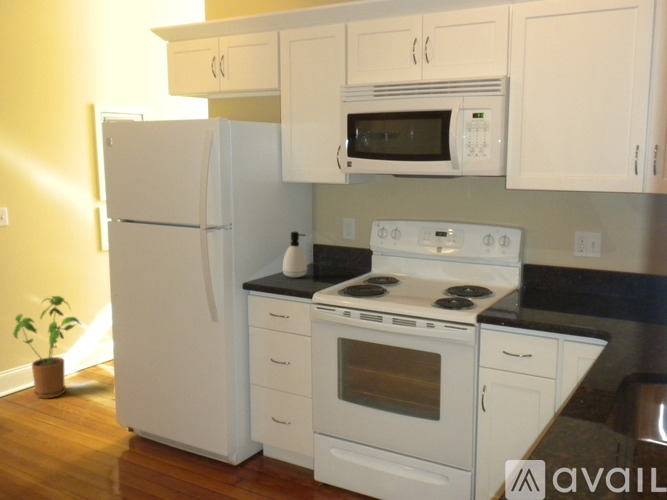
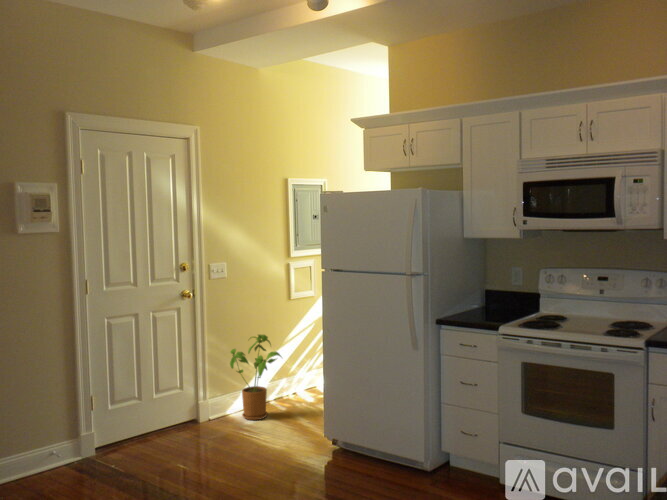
soap dispenser: present [283,232,307,277] -> none [466,278,487,316]

